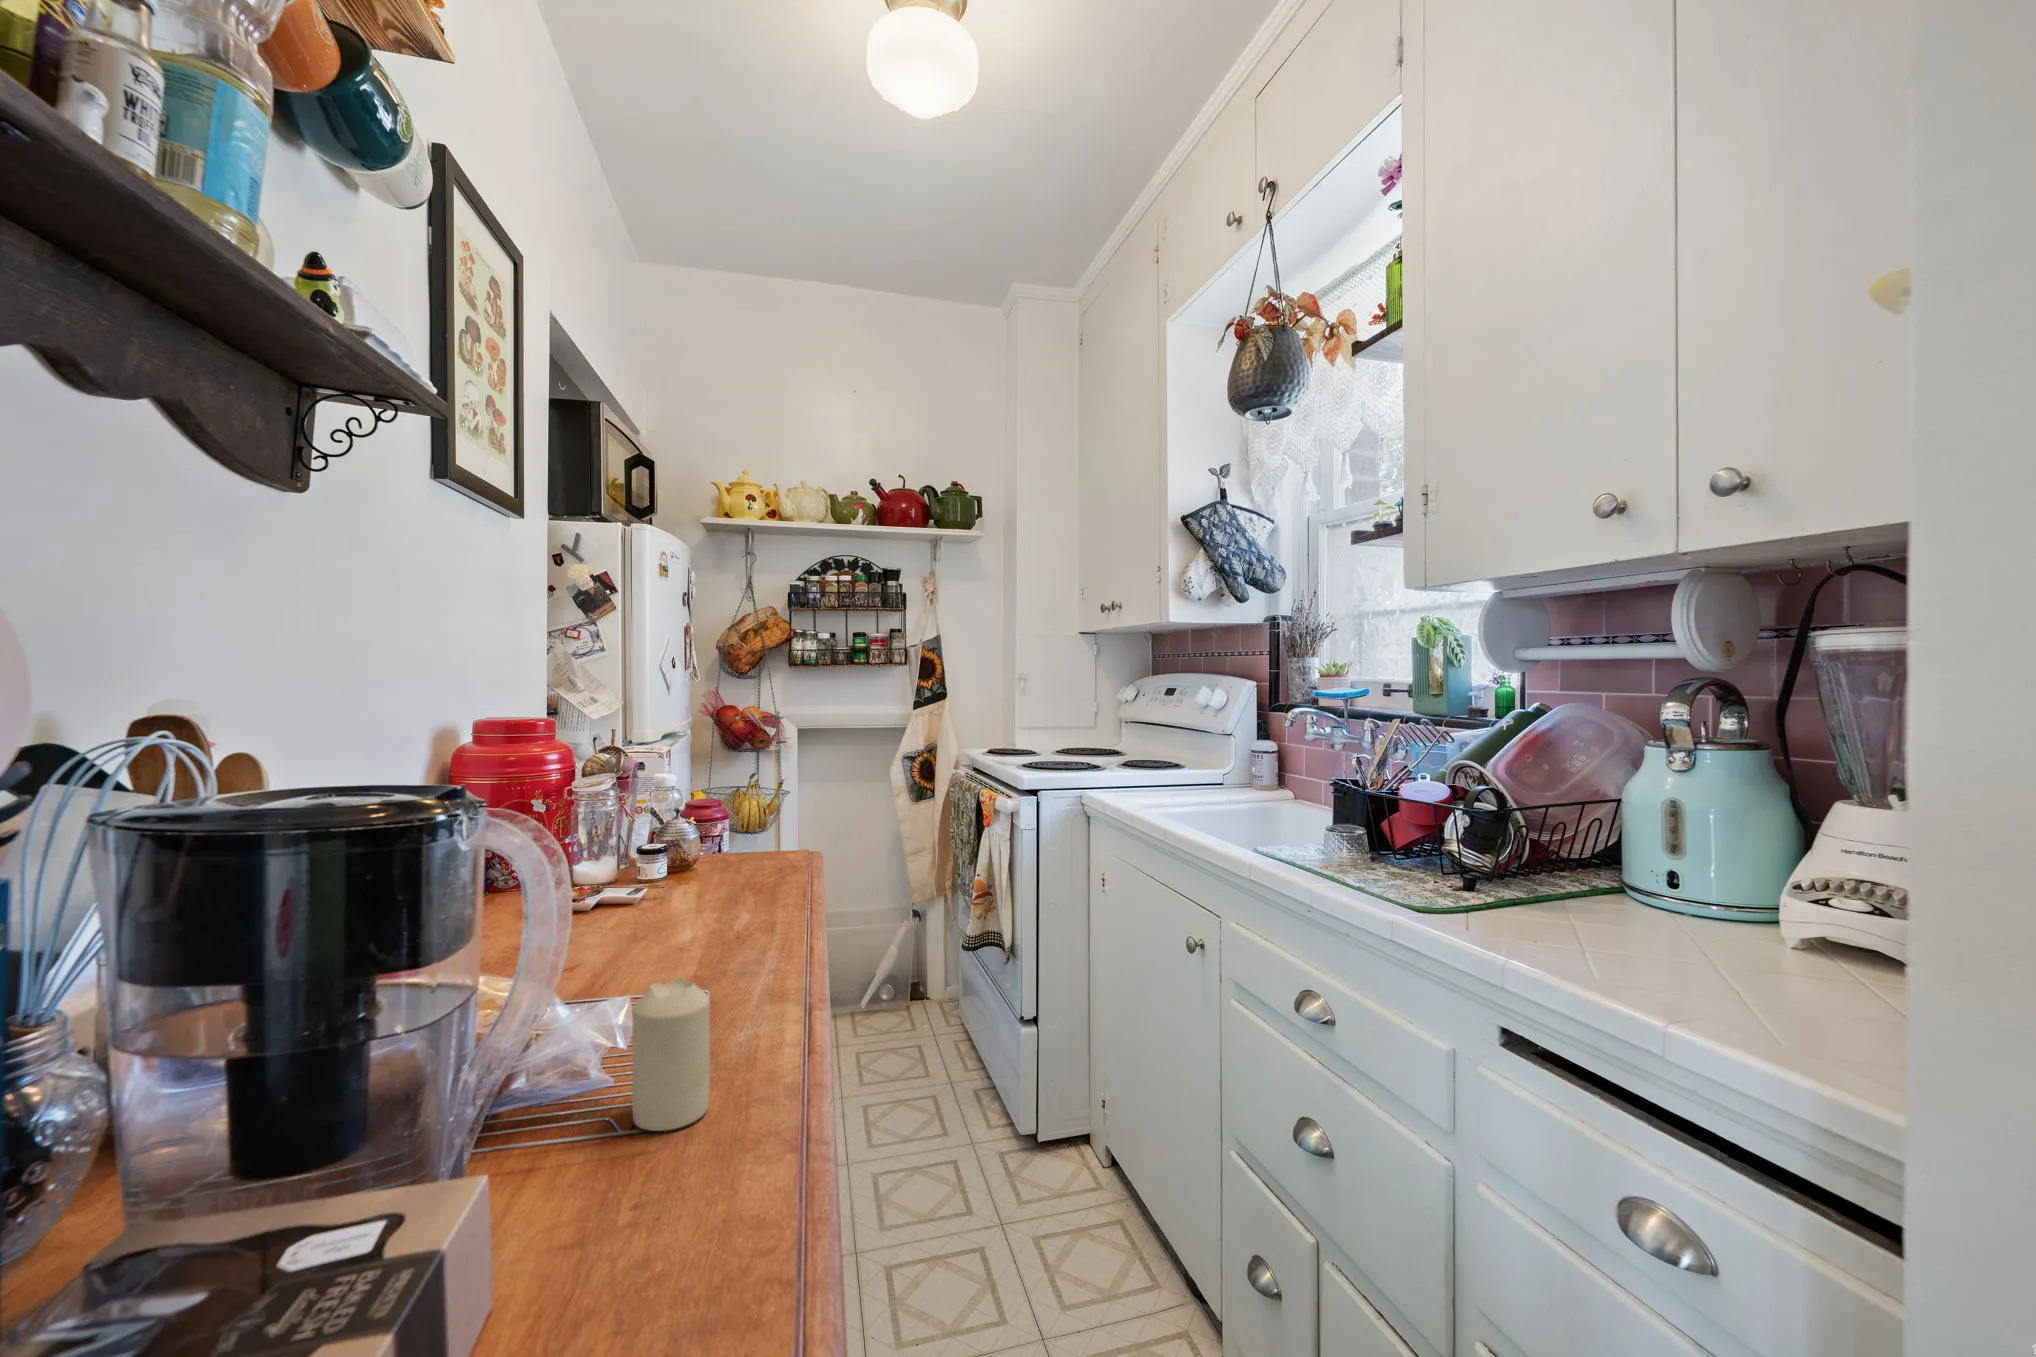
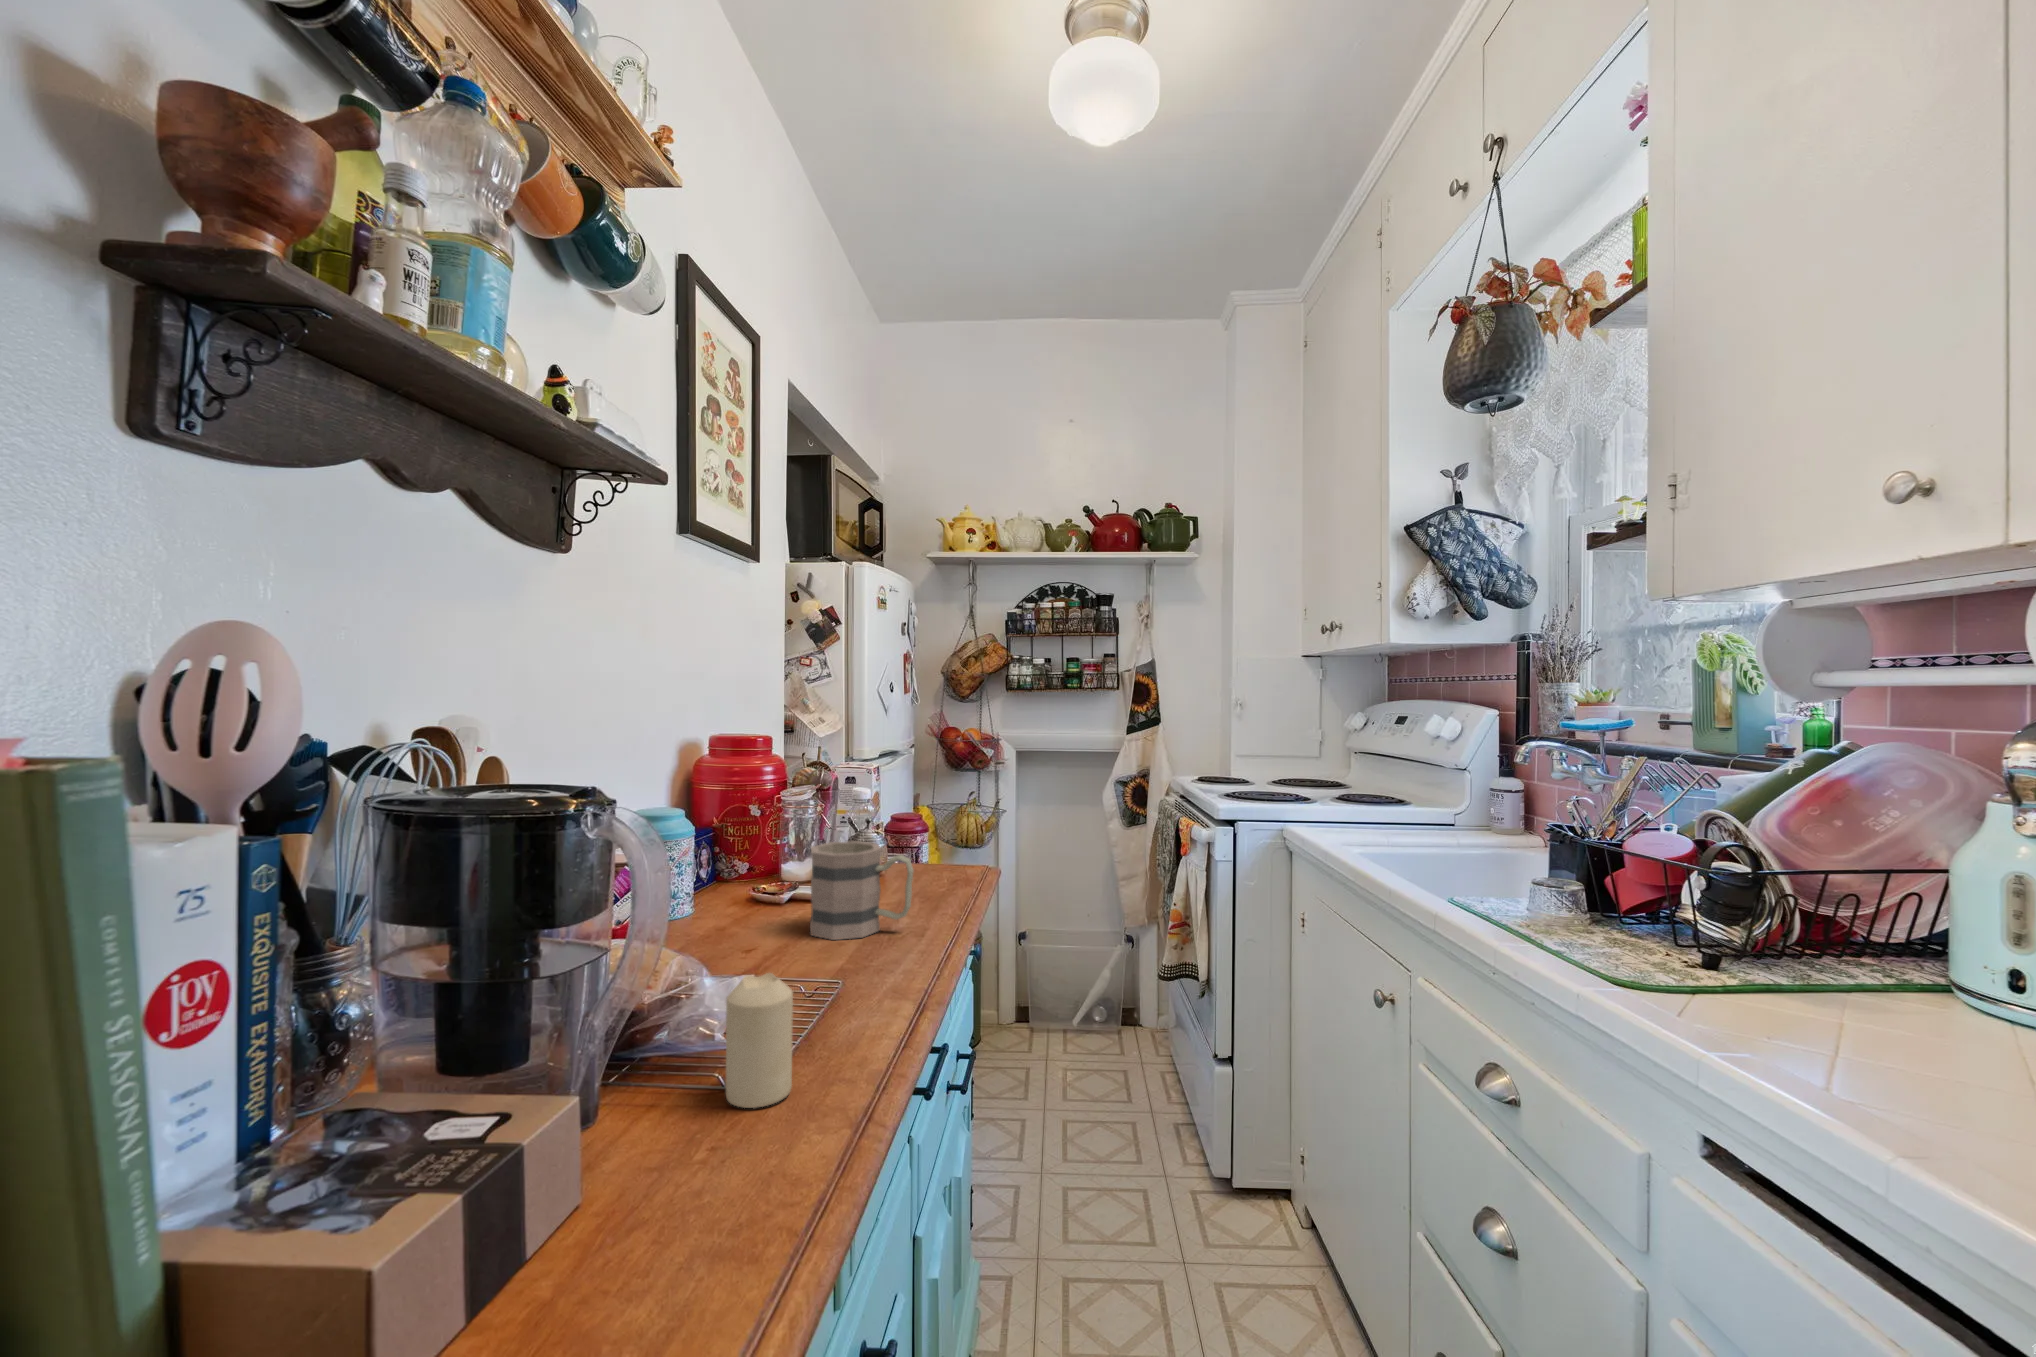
mug: none [640,830,762,939] -> present [810,841,913,940]

